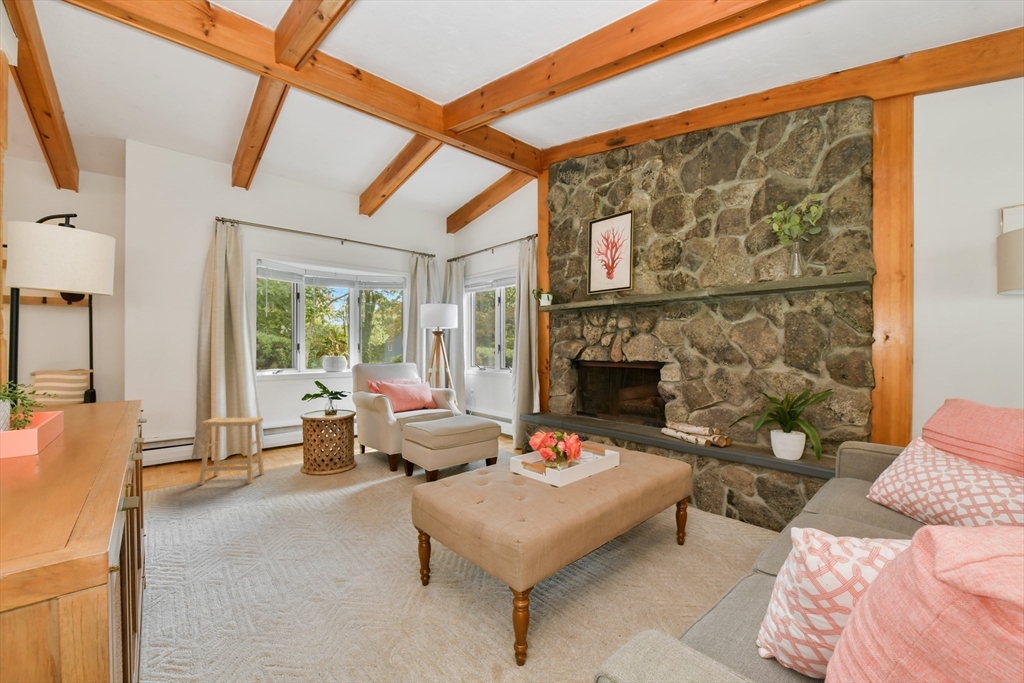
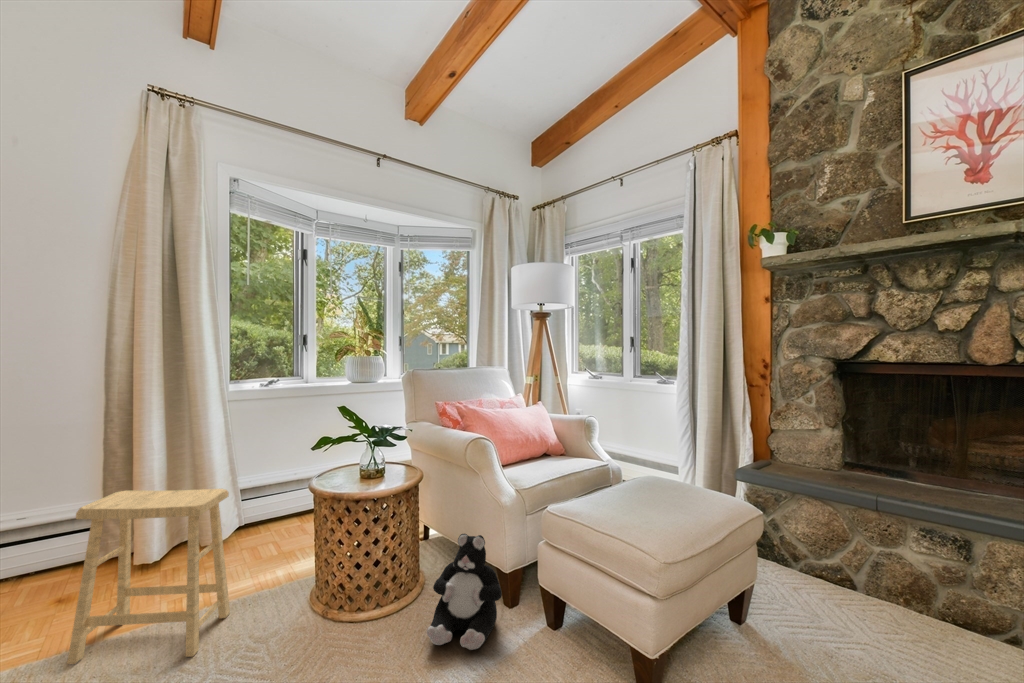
plush toy: none [350,437,385,480] -> present [427,534,502,650]

